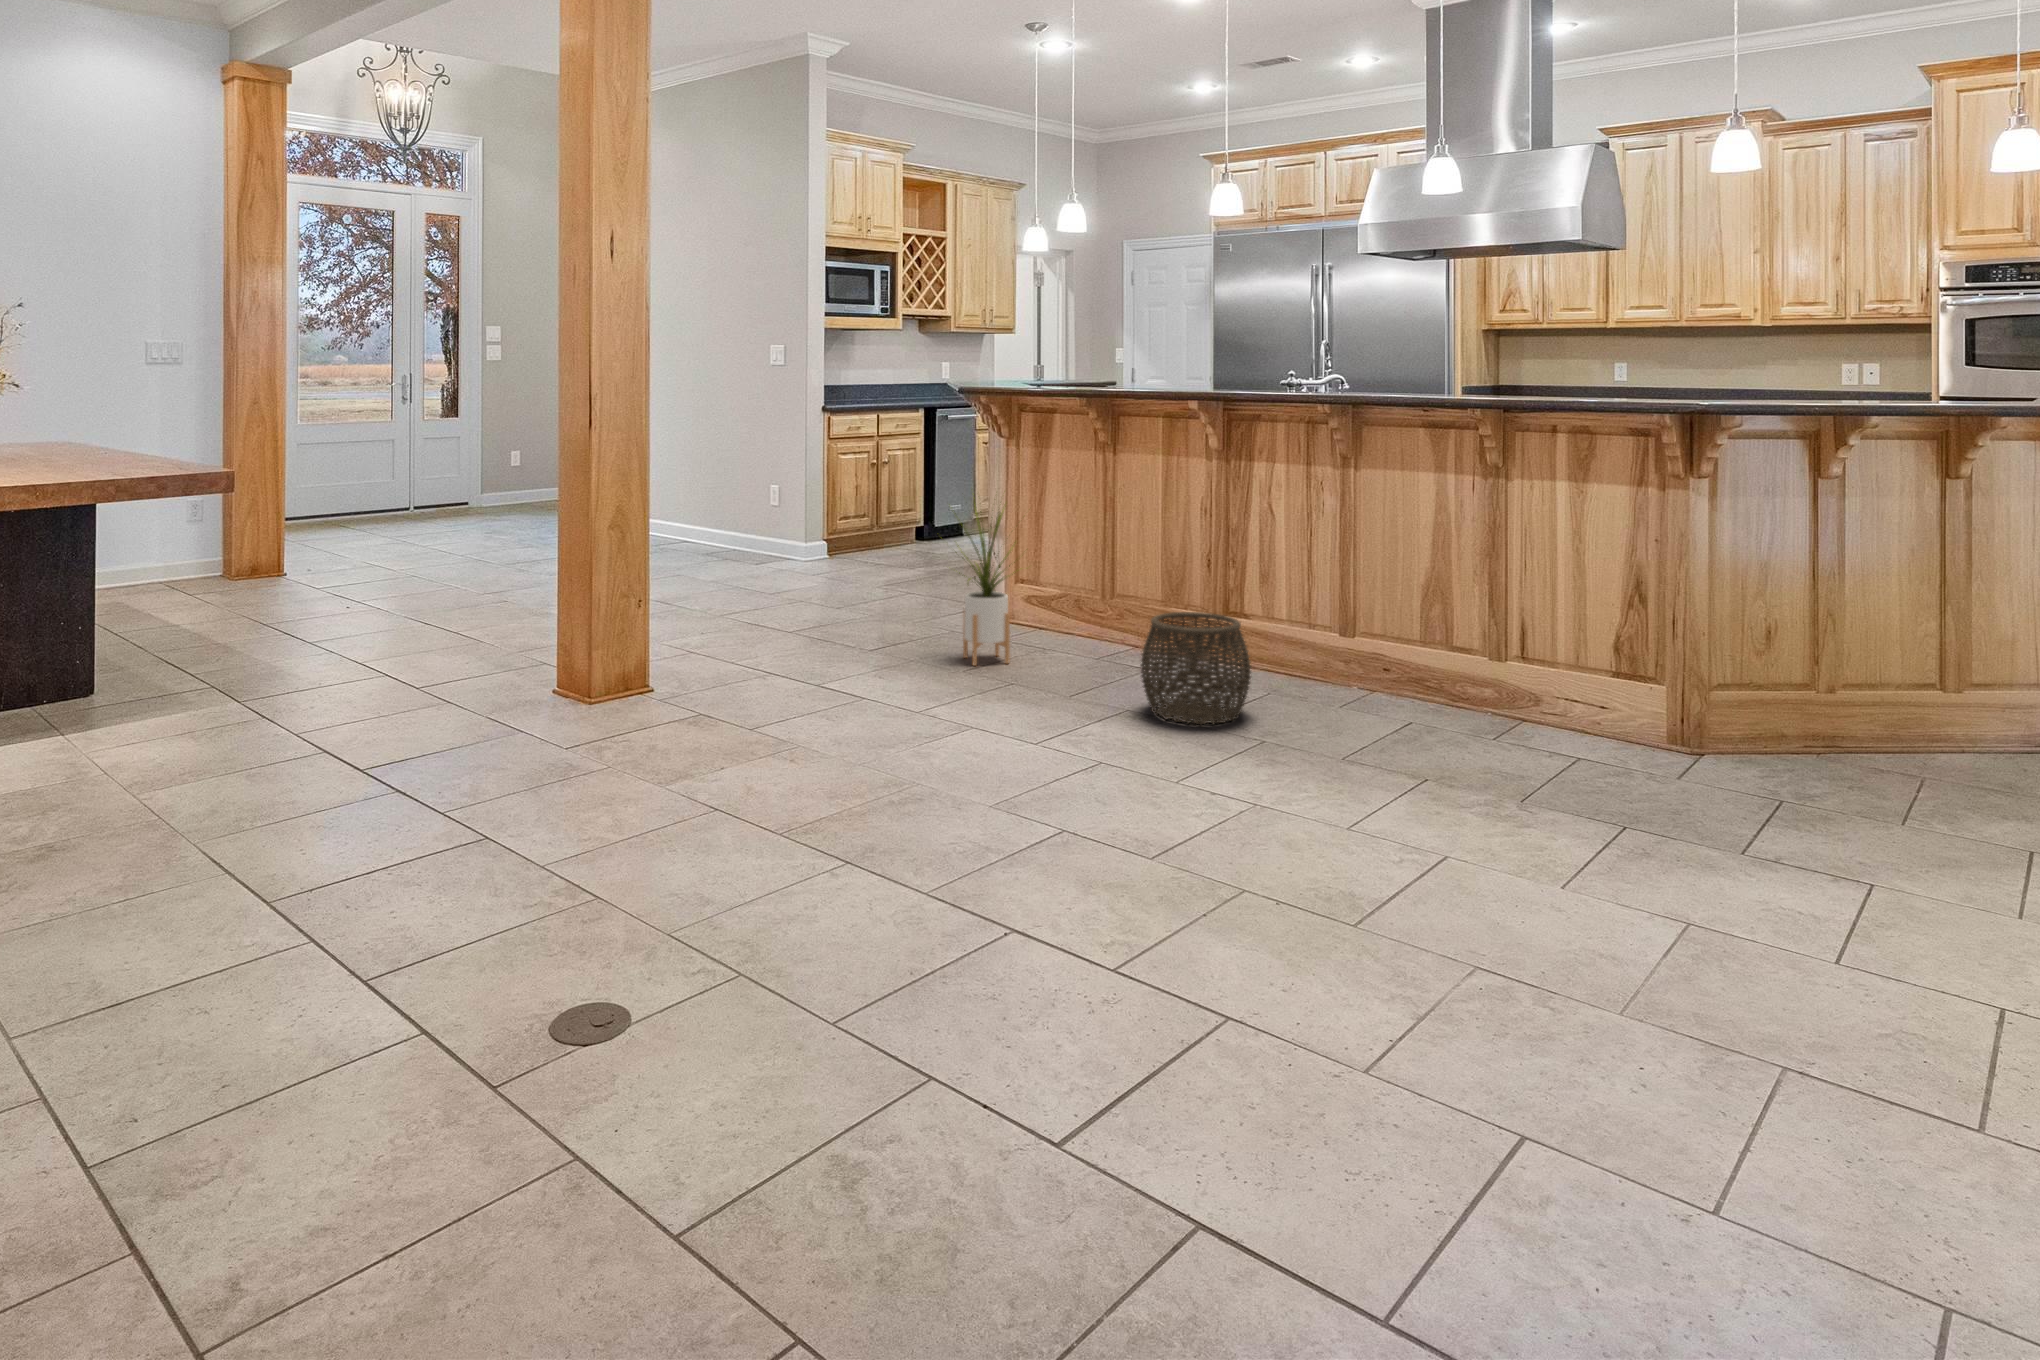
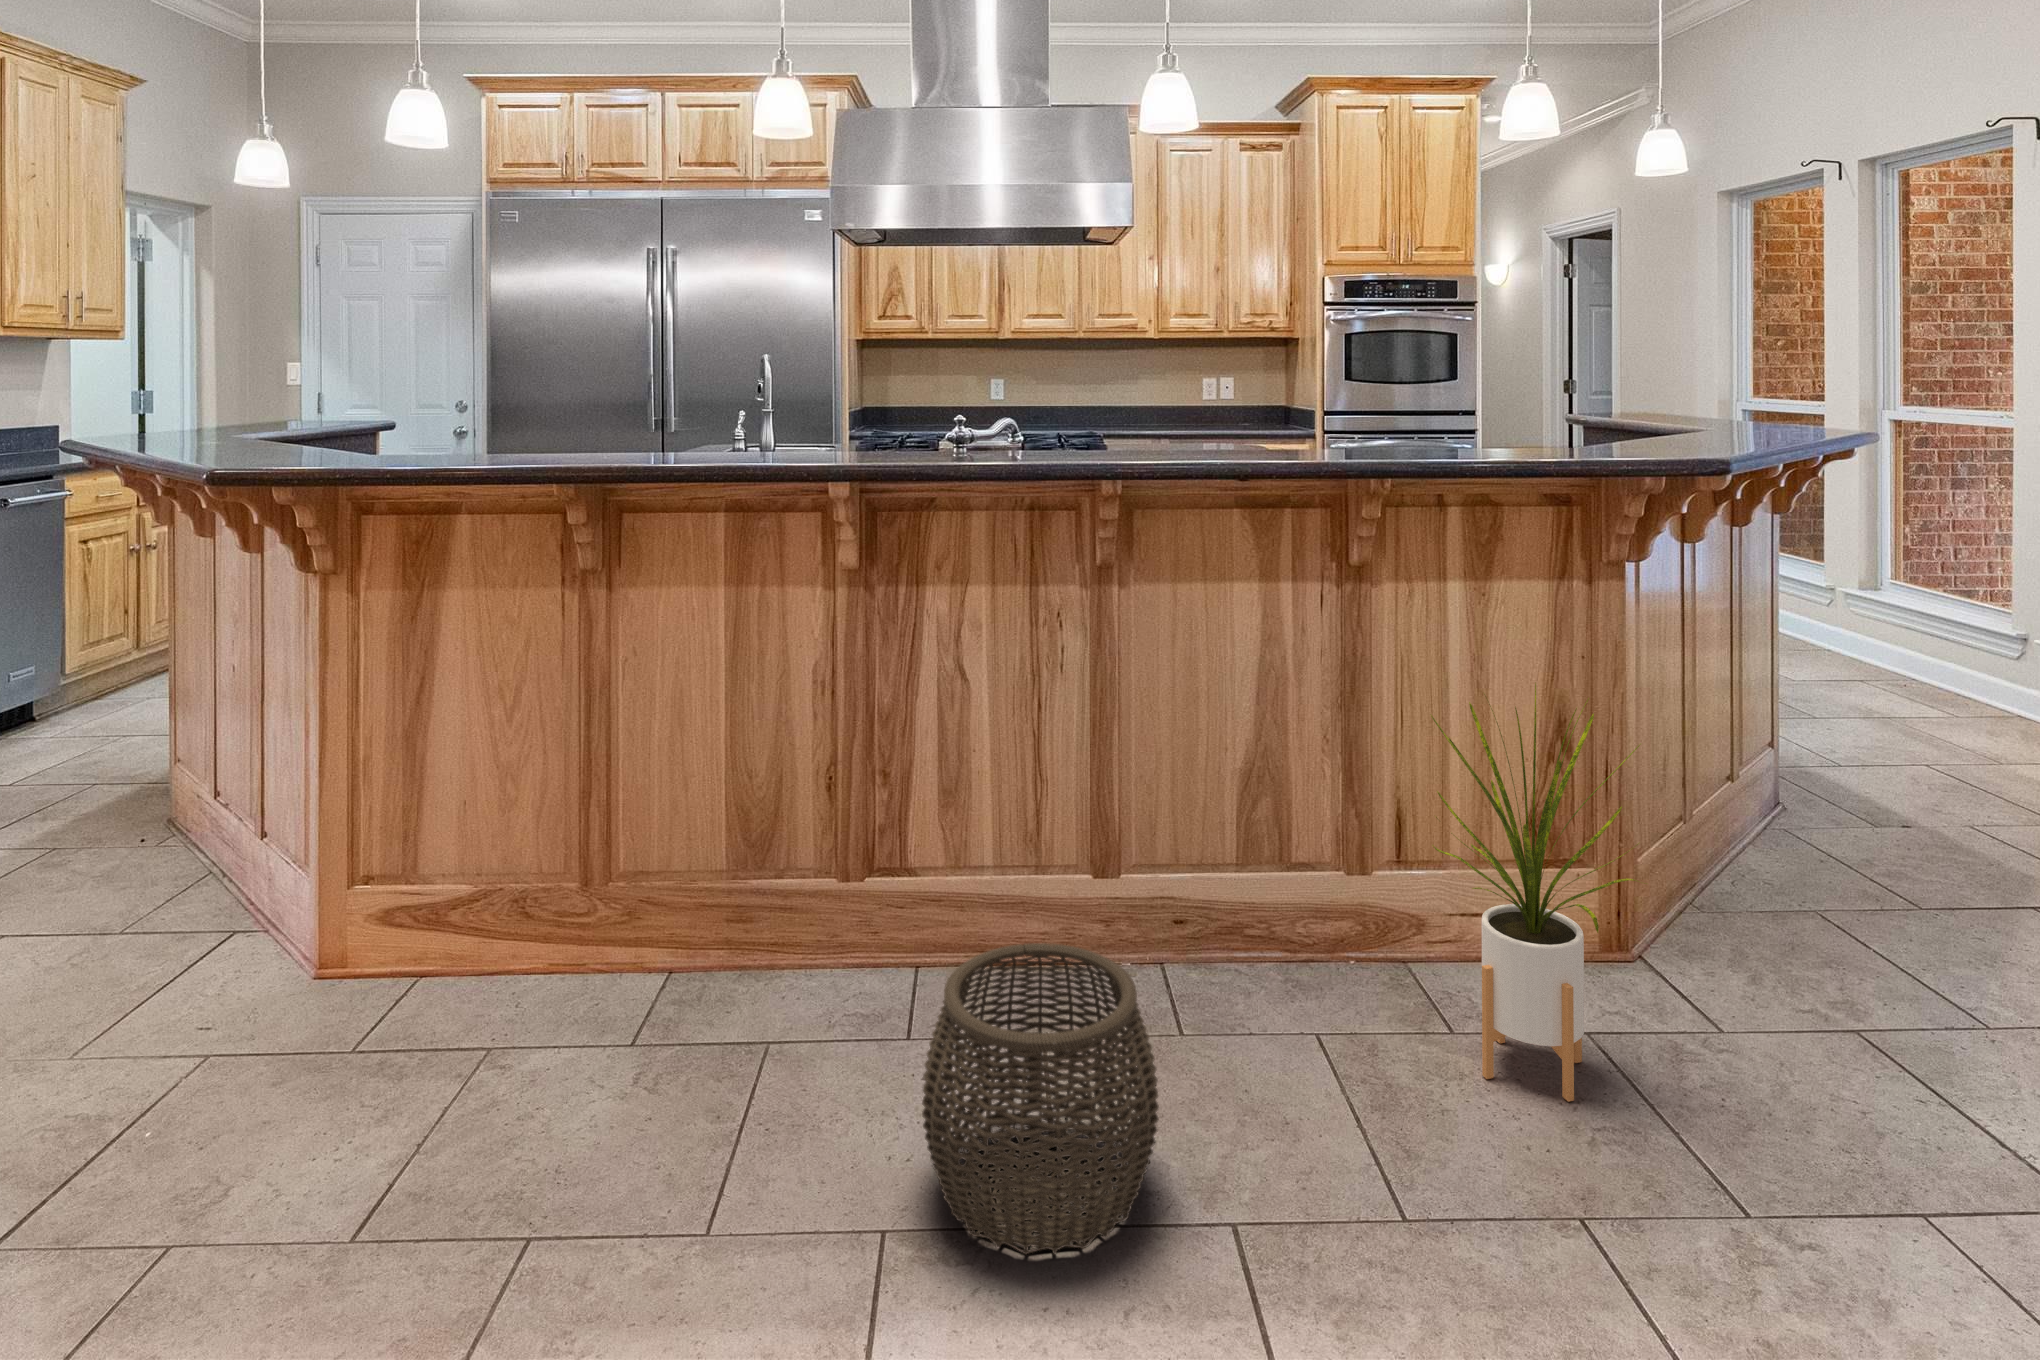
house plant: present [955,504,1014,666] -> present [1431,683,1640,1102]

